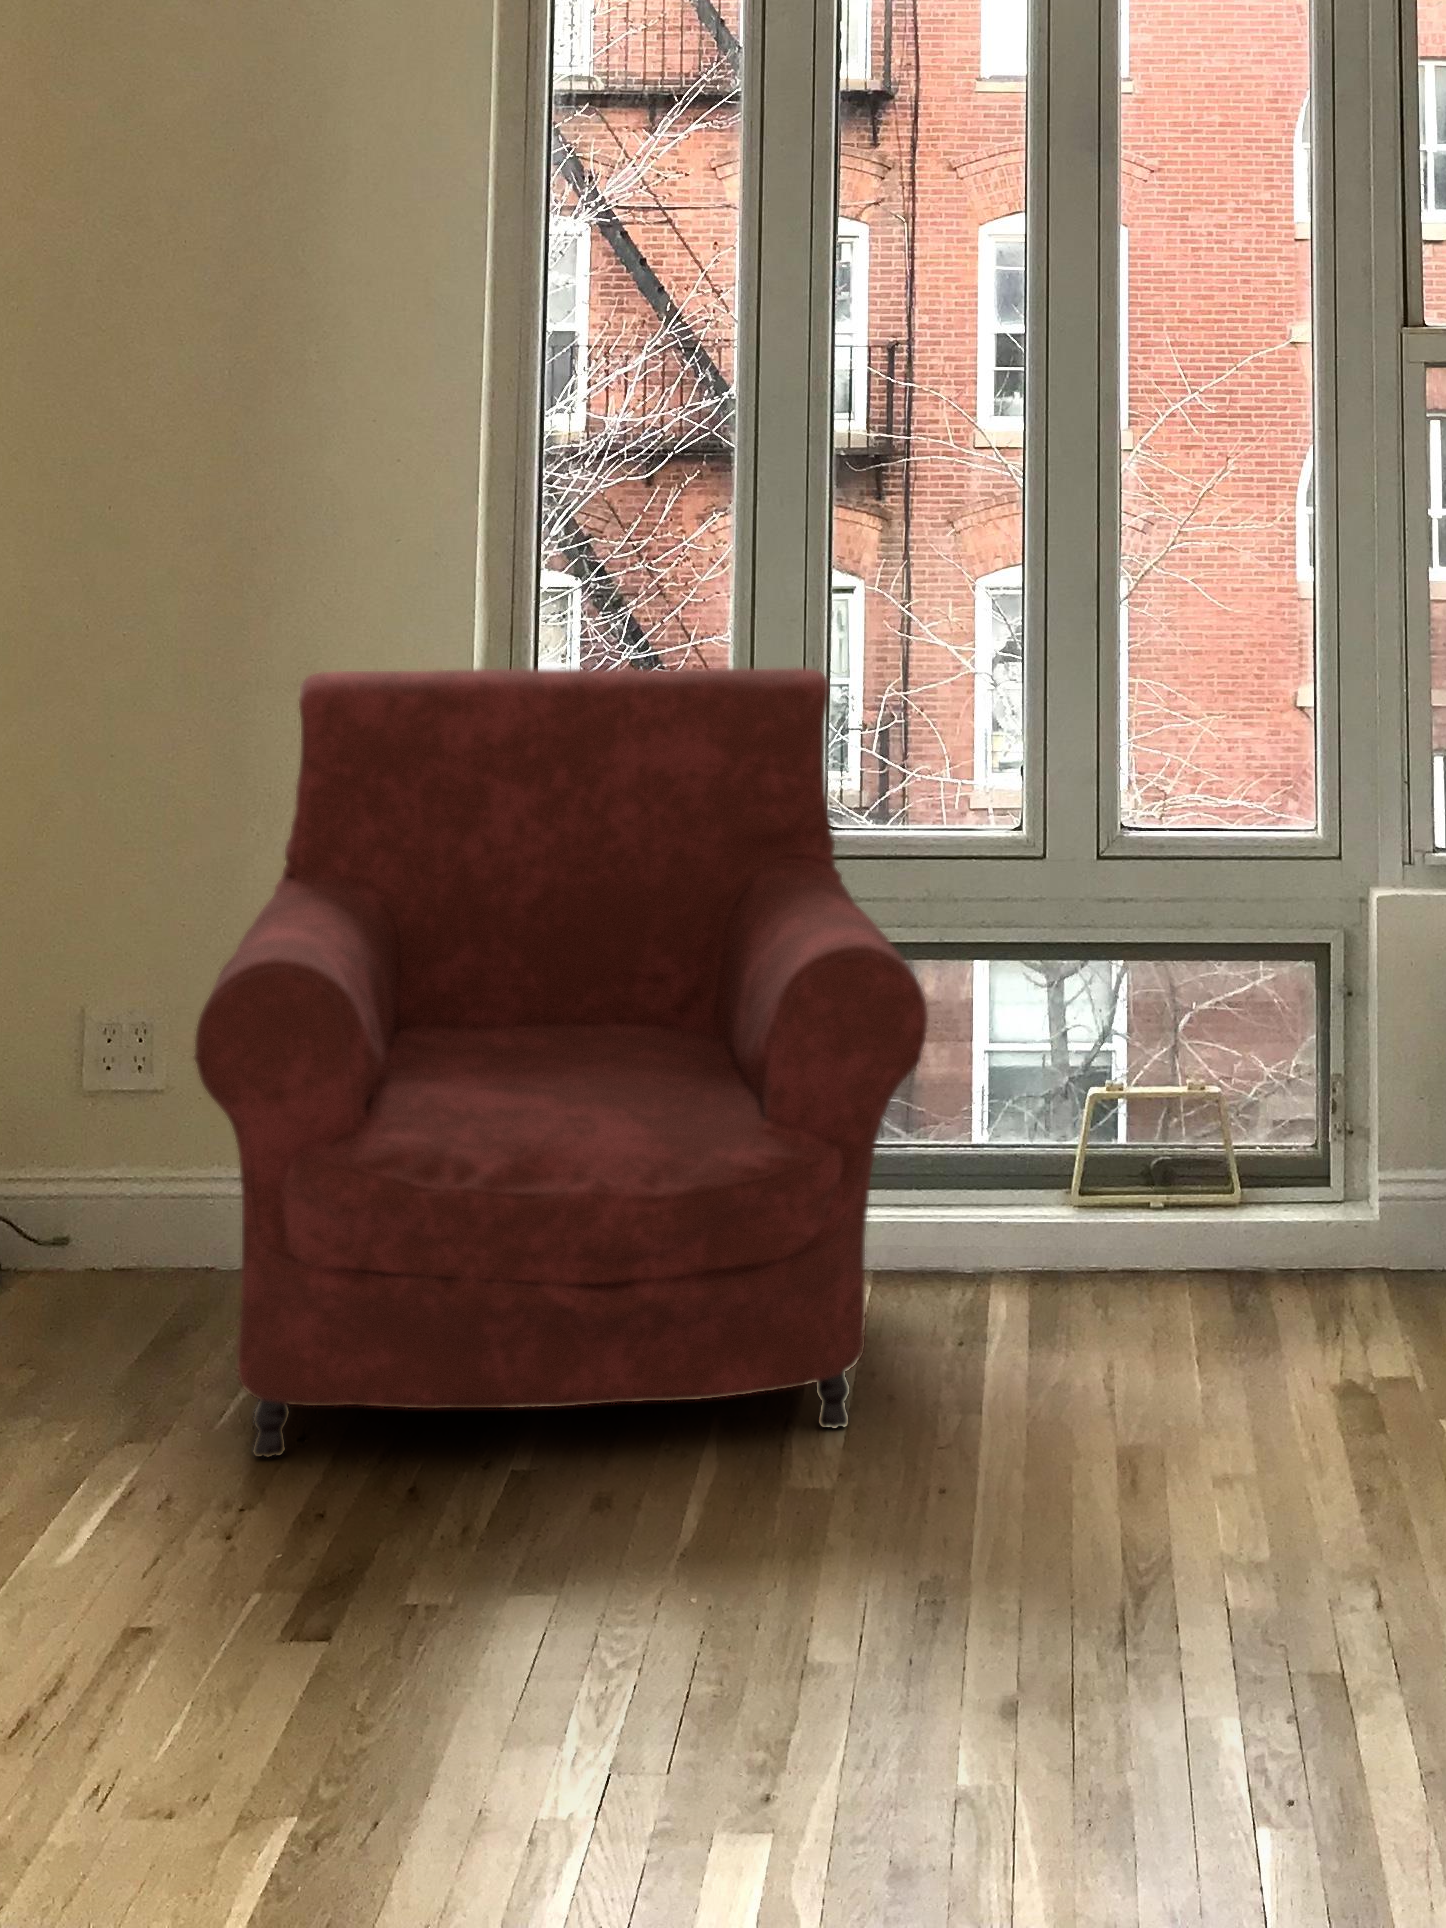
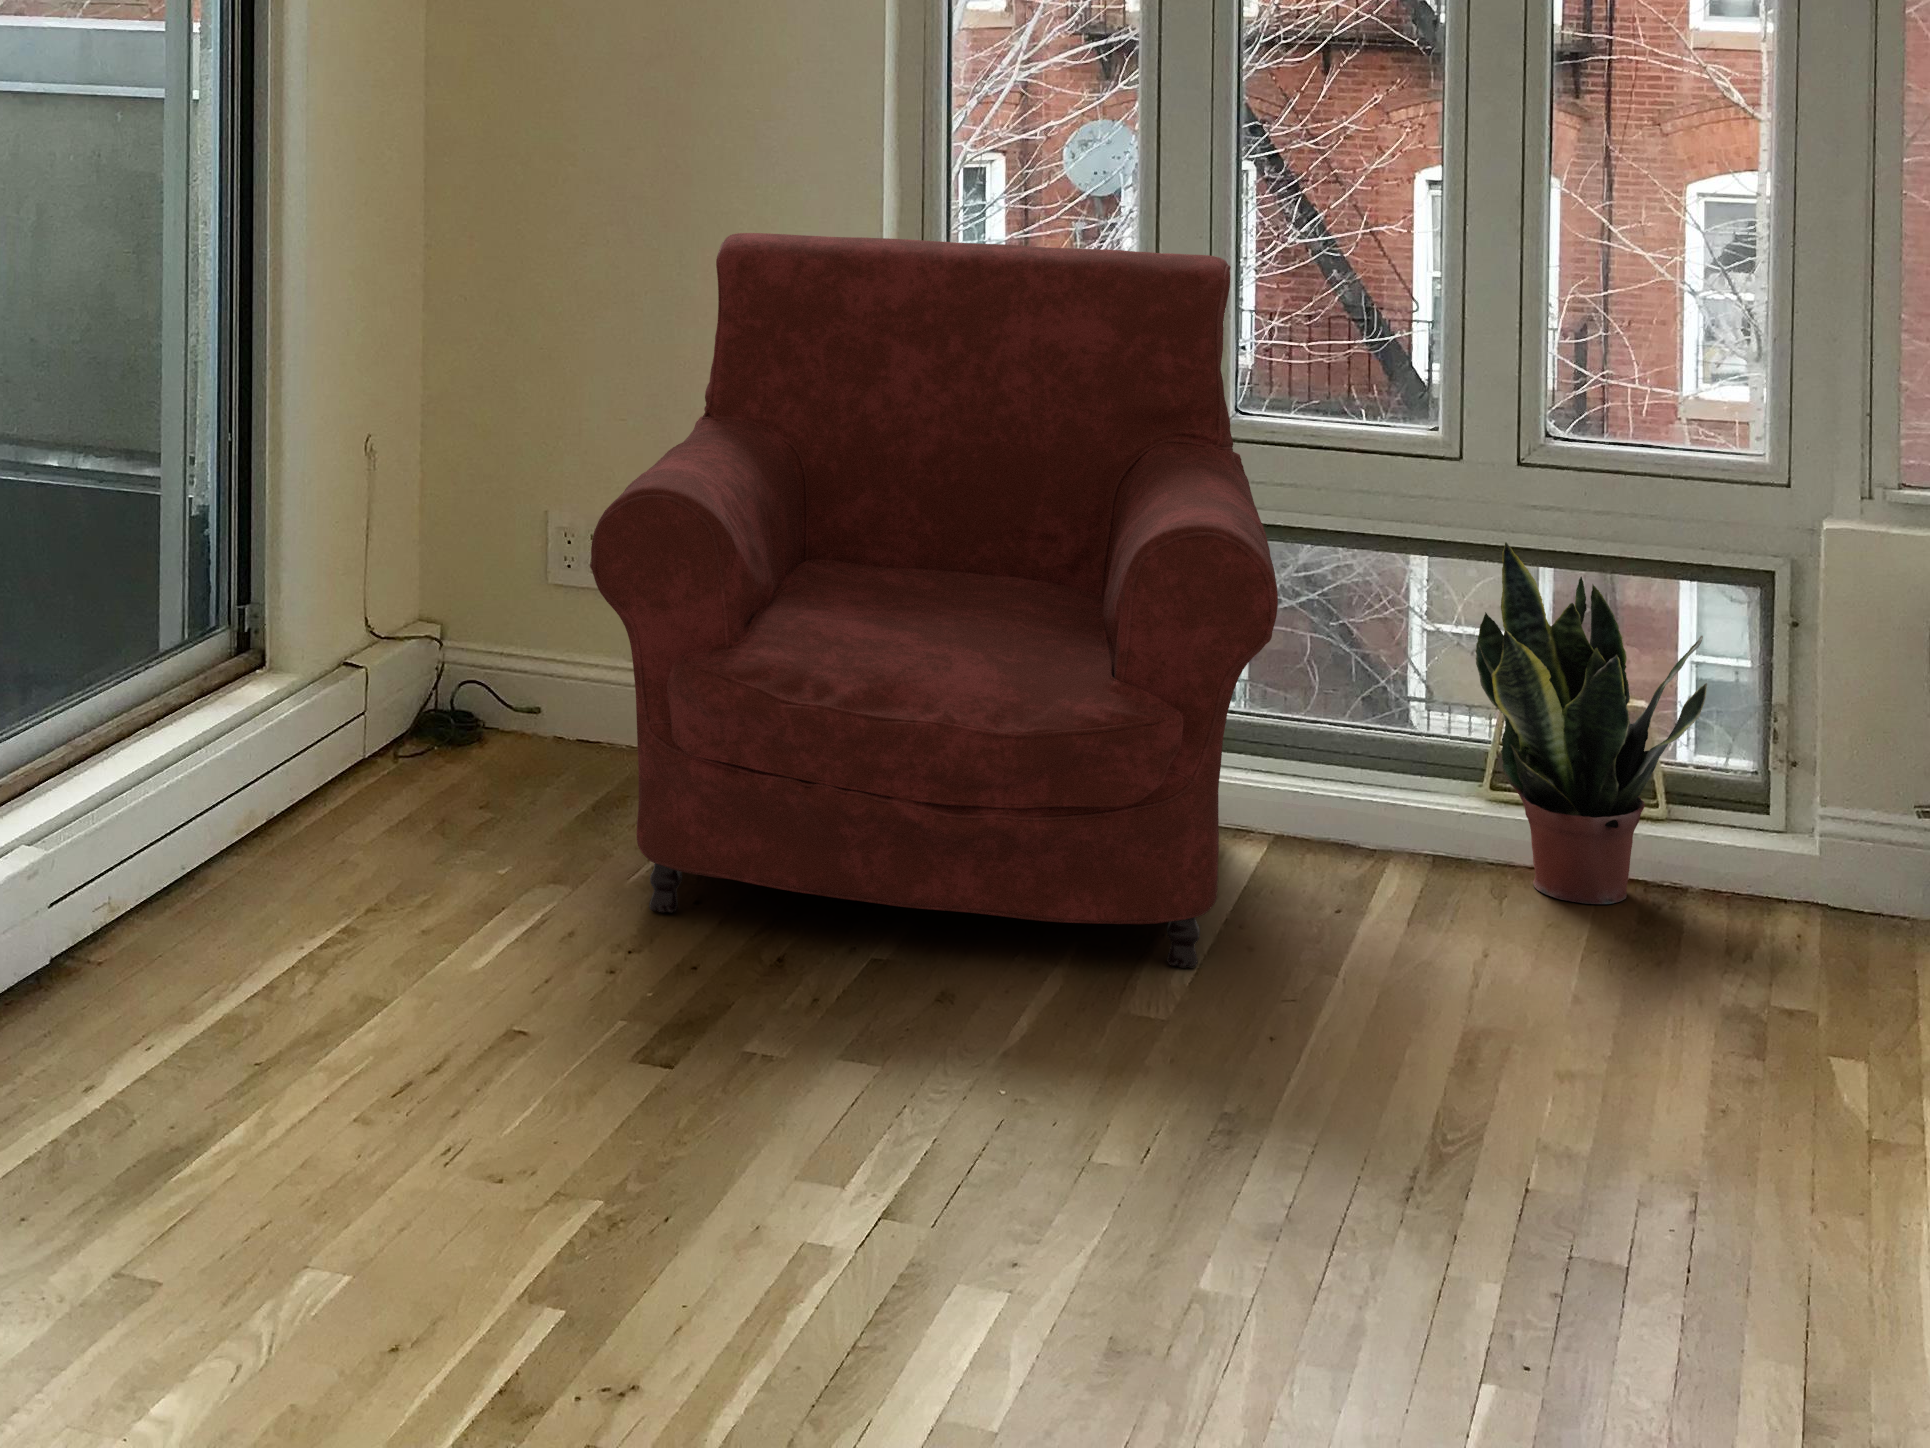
potted plant: none [1068,938,1286,1300] -> present [1476,542,1707,904]

